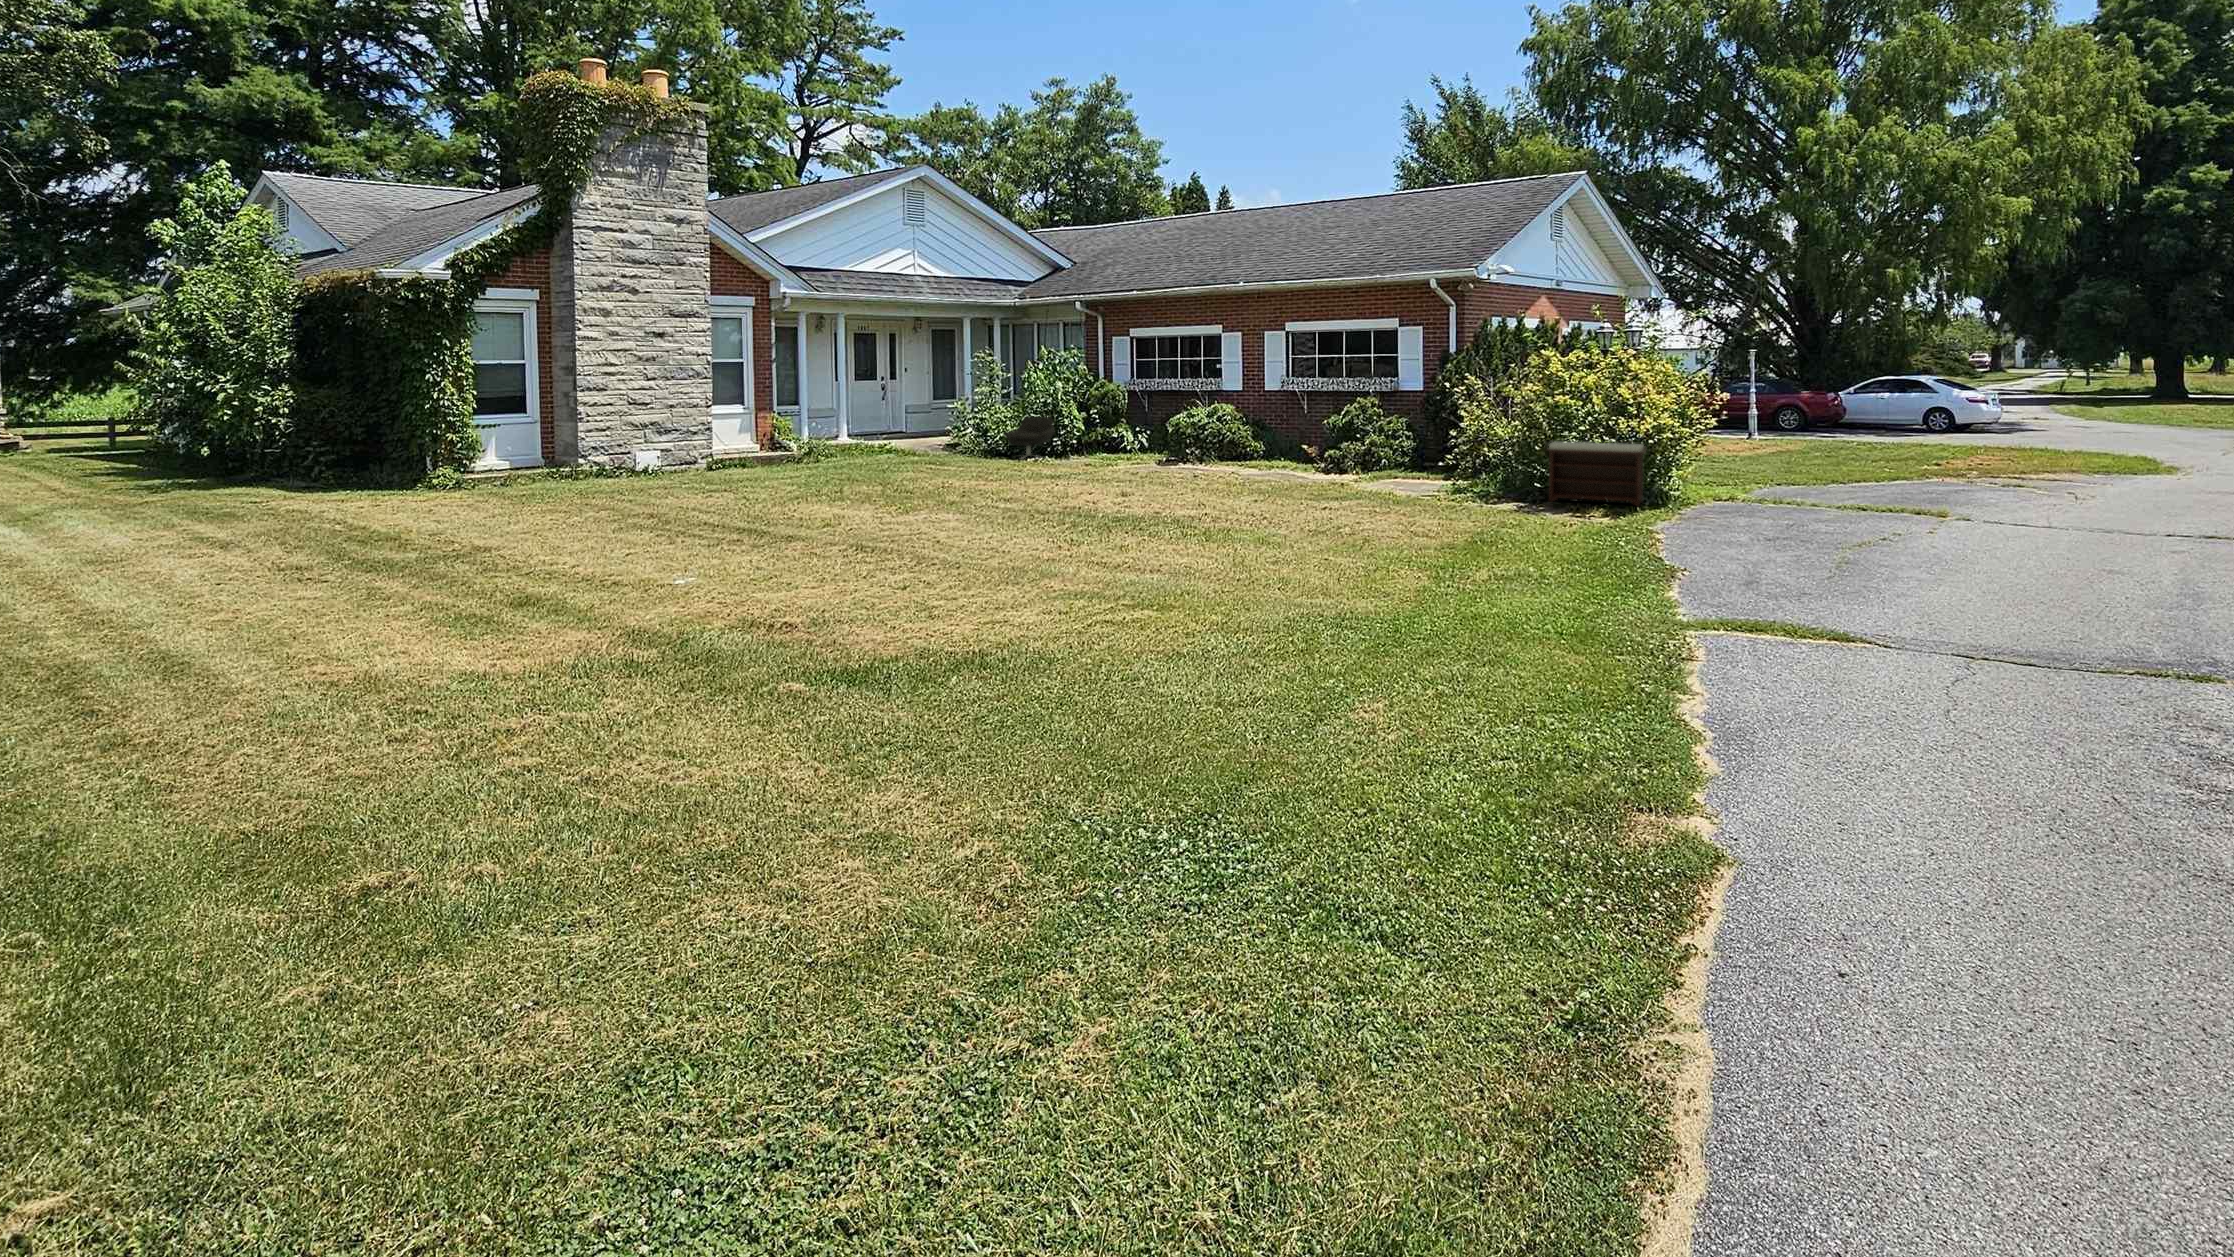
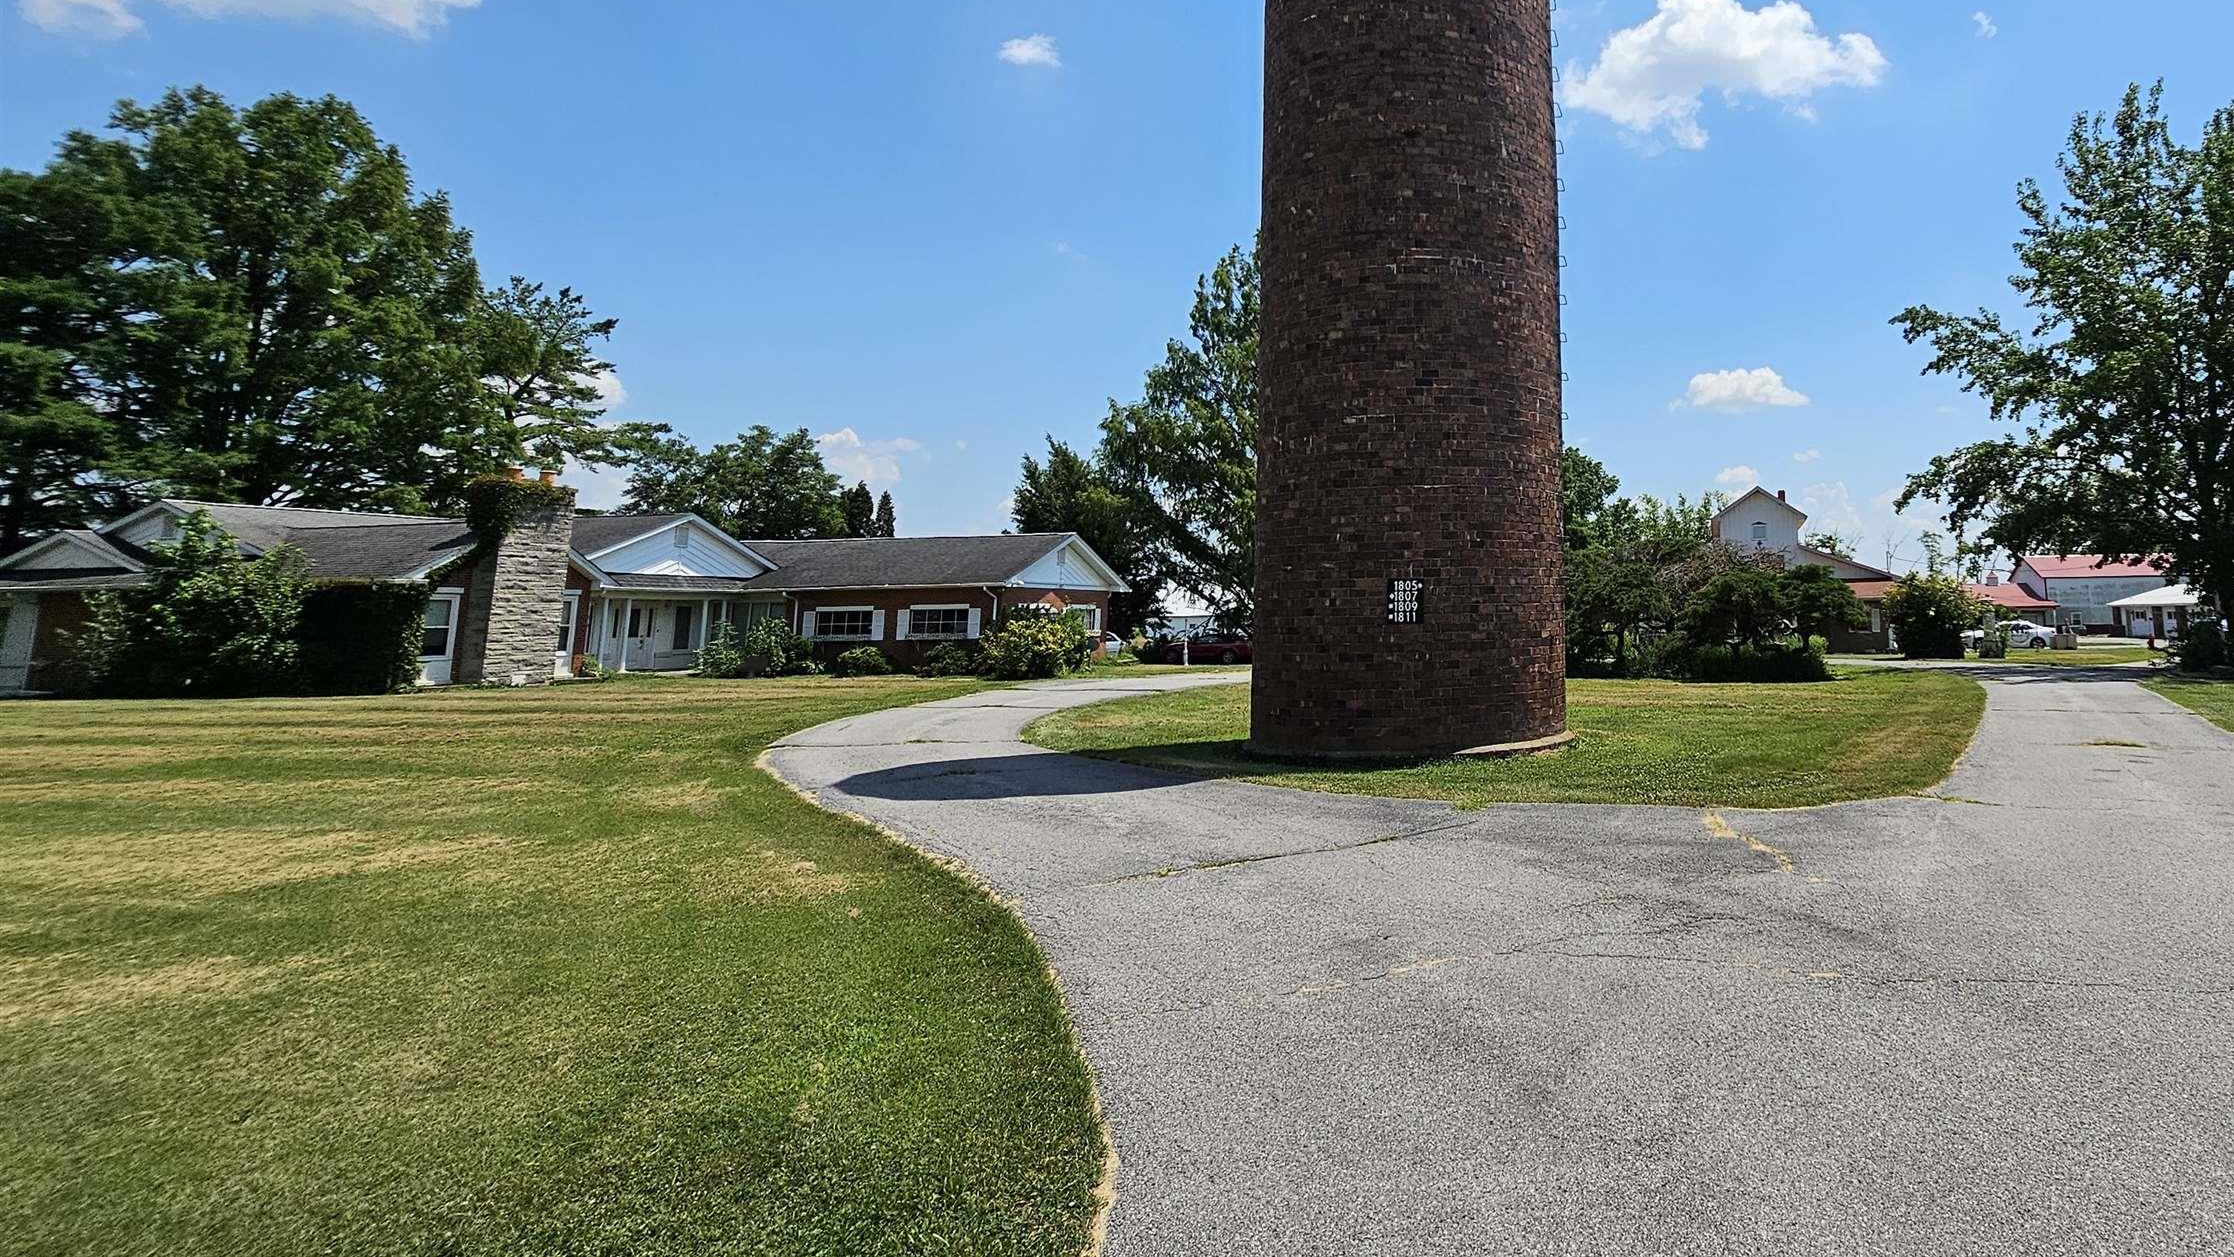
bench: present [1547,441,1646,506] -> none [1004,659,1045,682]

